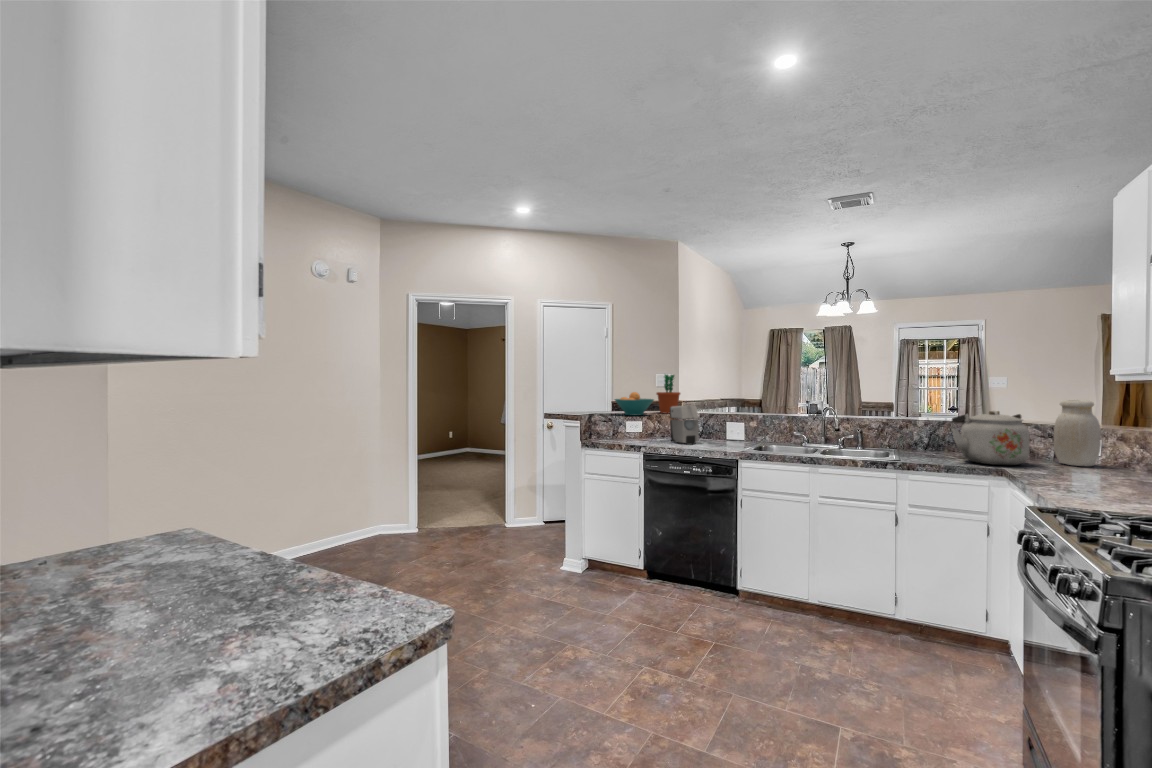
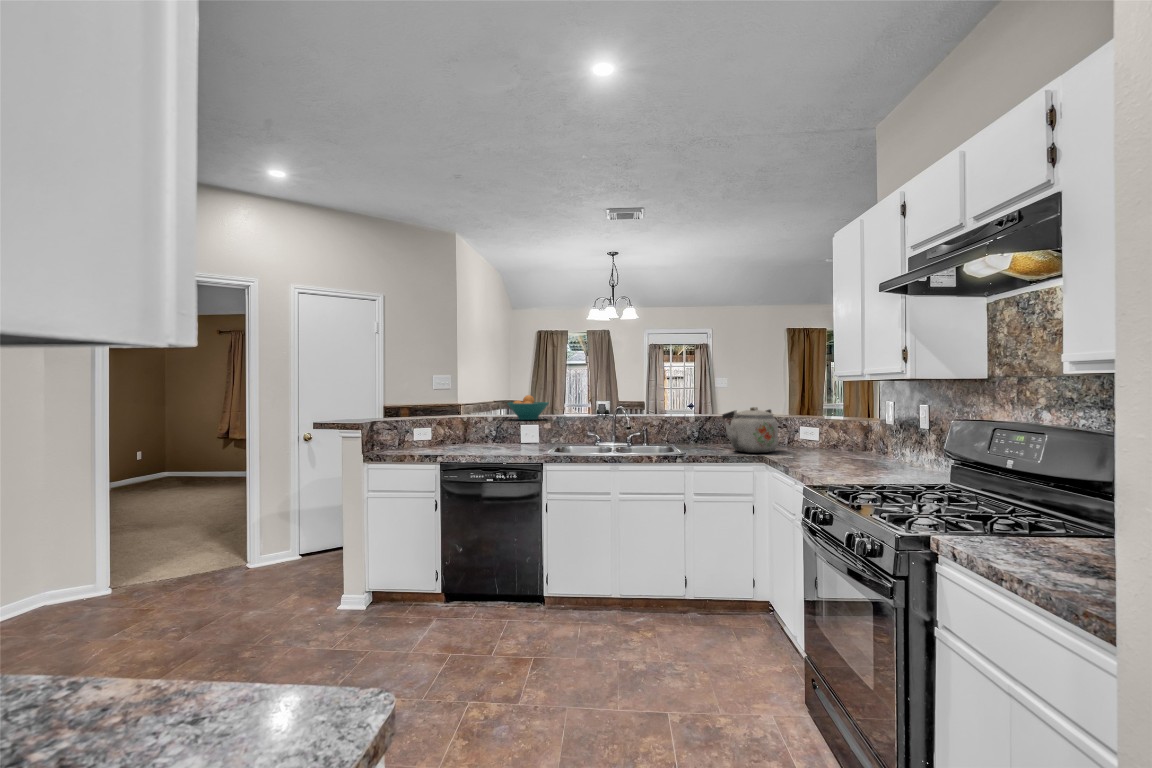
flower pot: present [657,374,680,413] -> none [443,375,469,418]
fruit bowl: present [615,392,654,416] -> present [507,395,549,420]
jar: present [1054,400,1101,466] -> none [791,397,821,450]
soap dispenser: present [670,406,699,445] -> none [464,409,497,451]

